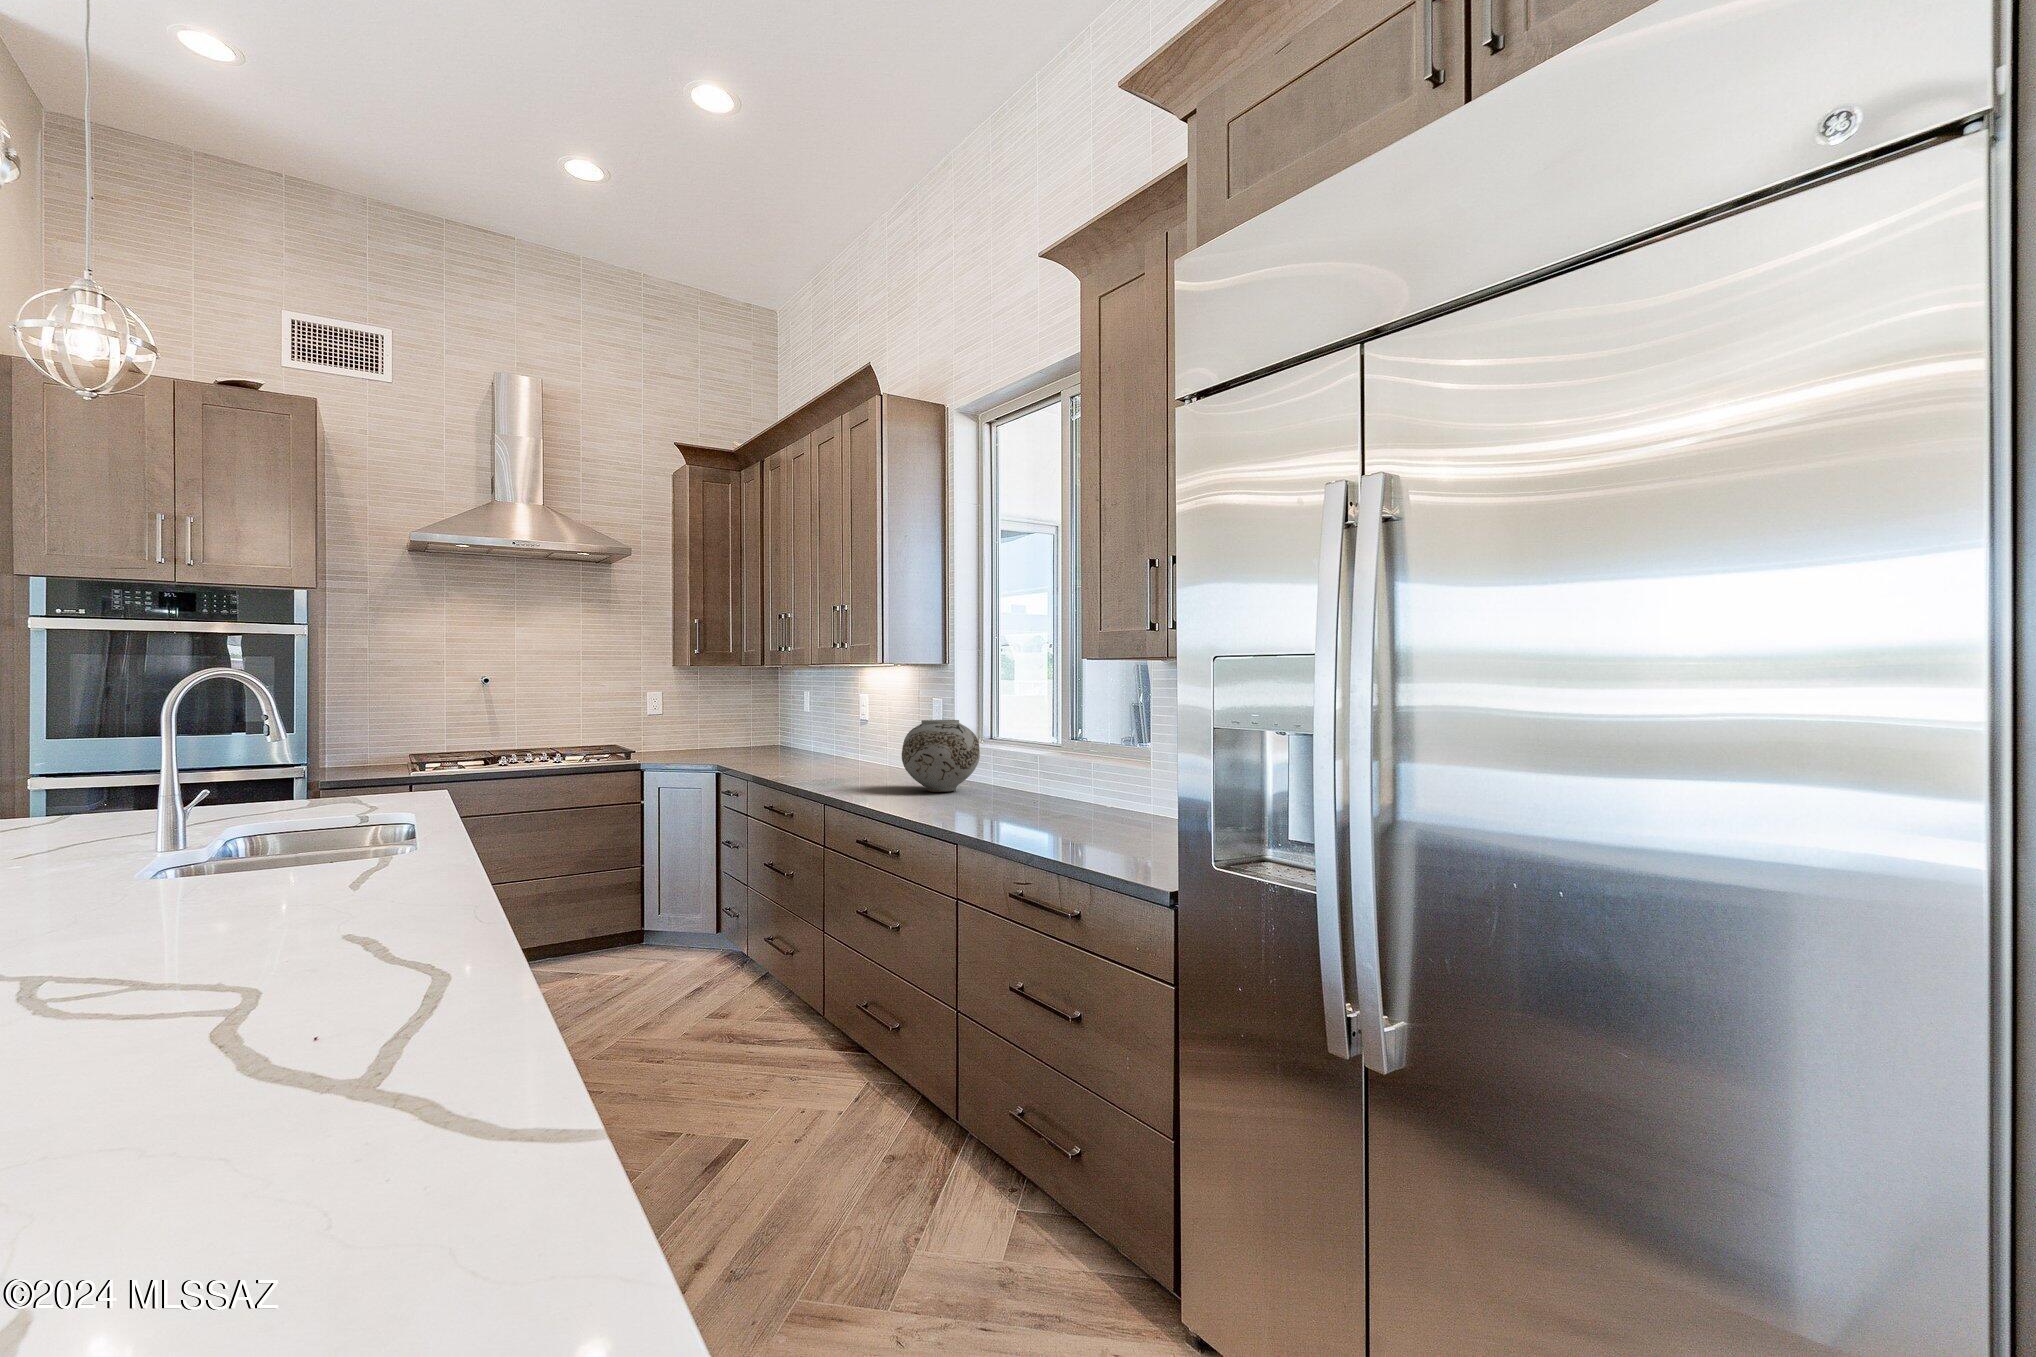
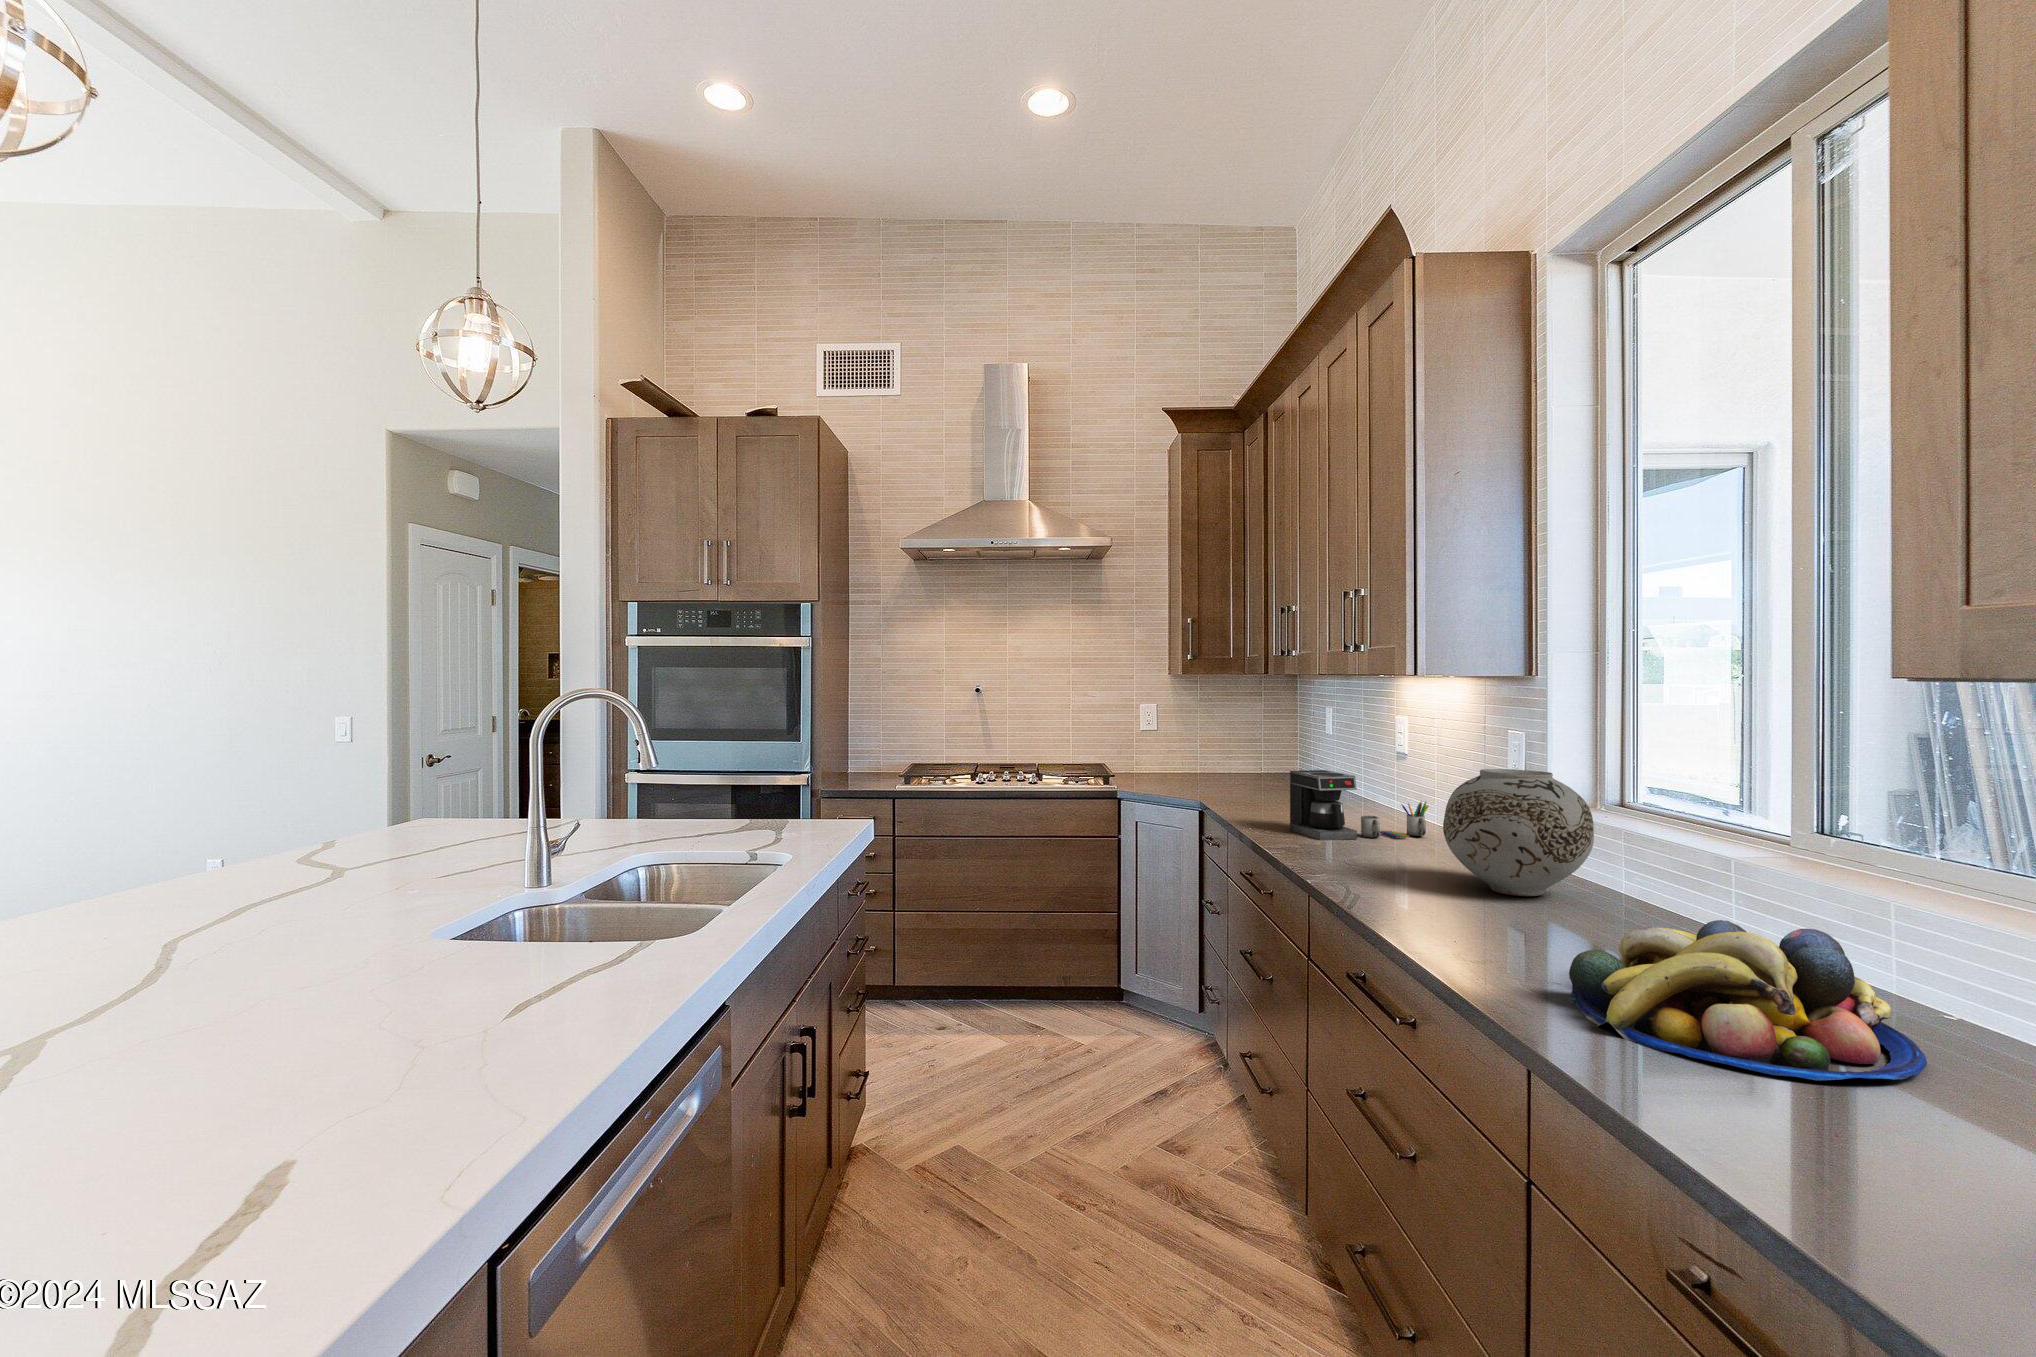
coffee maker: none [796,732,886,779] -> present [1290,770,1429,840]
fruit bowl: none [966,774,1095,829] -> present [1567,920,1927,1080]

